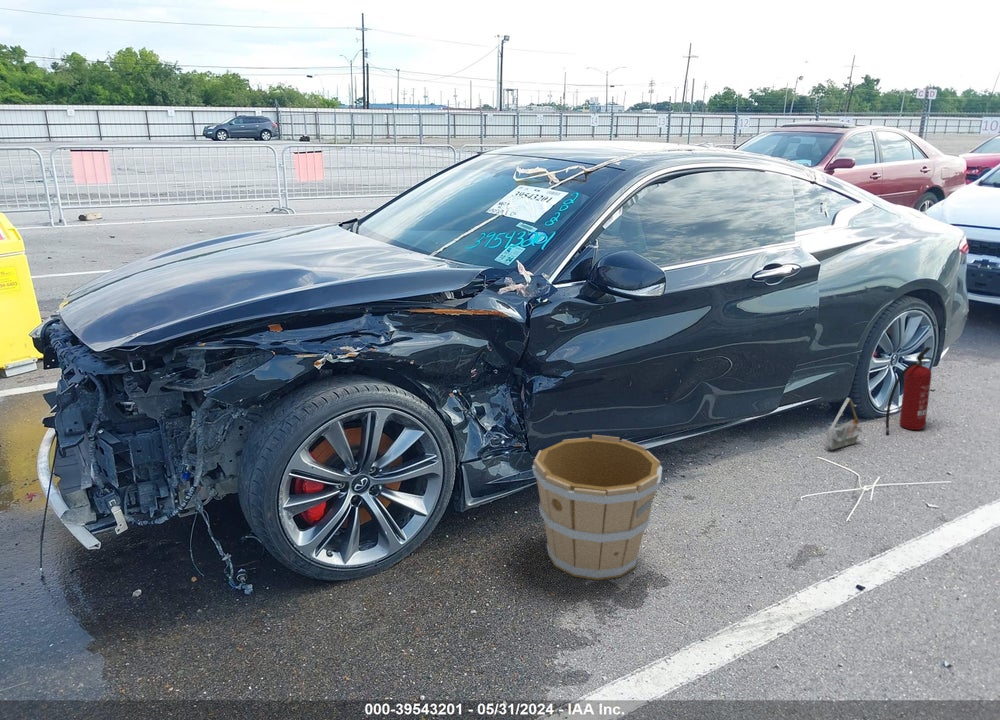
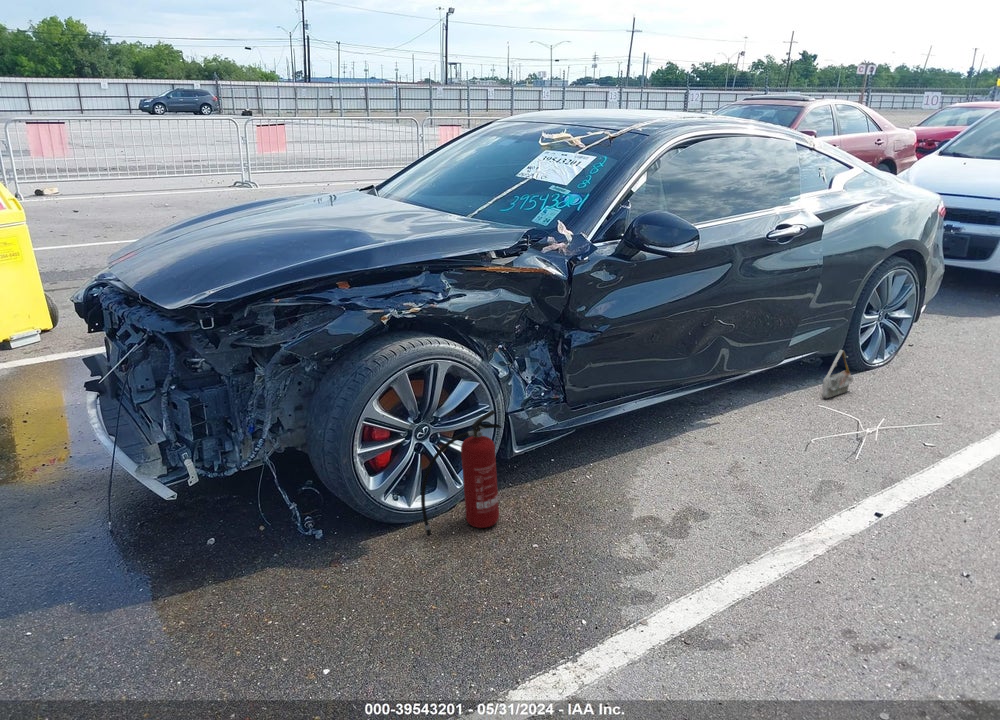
fire extinguisher: present [886,347,932,435] -> present [421,410,502,535]
wooden bucket: present [532,435,662,580] -> none [578,385,700,518]

